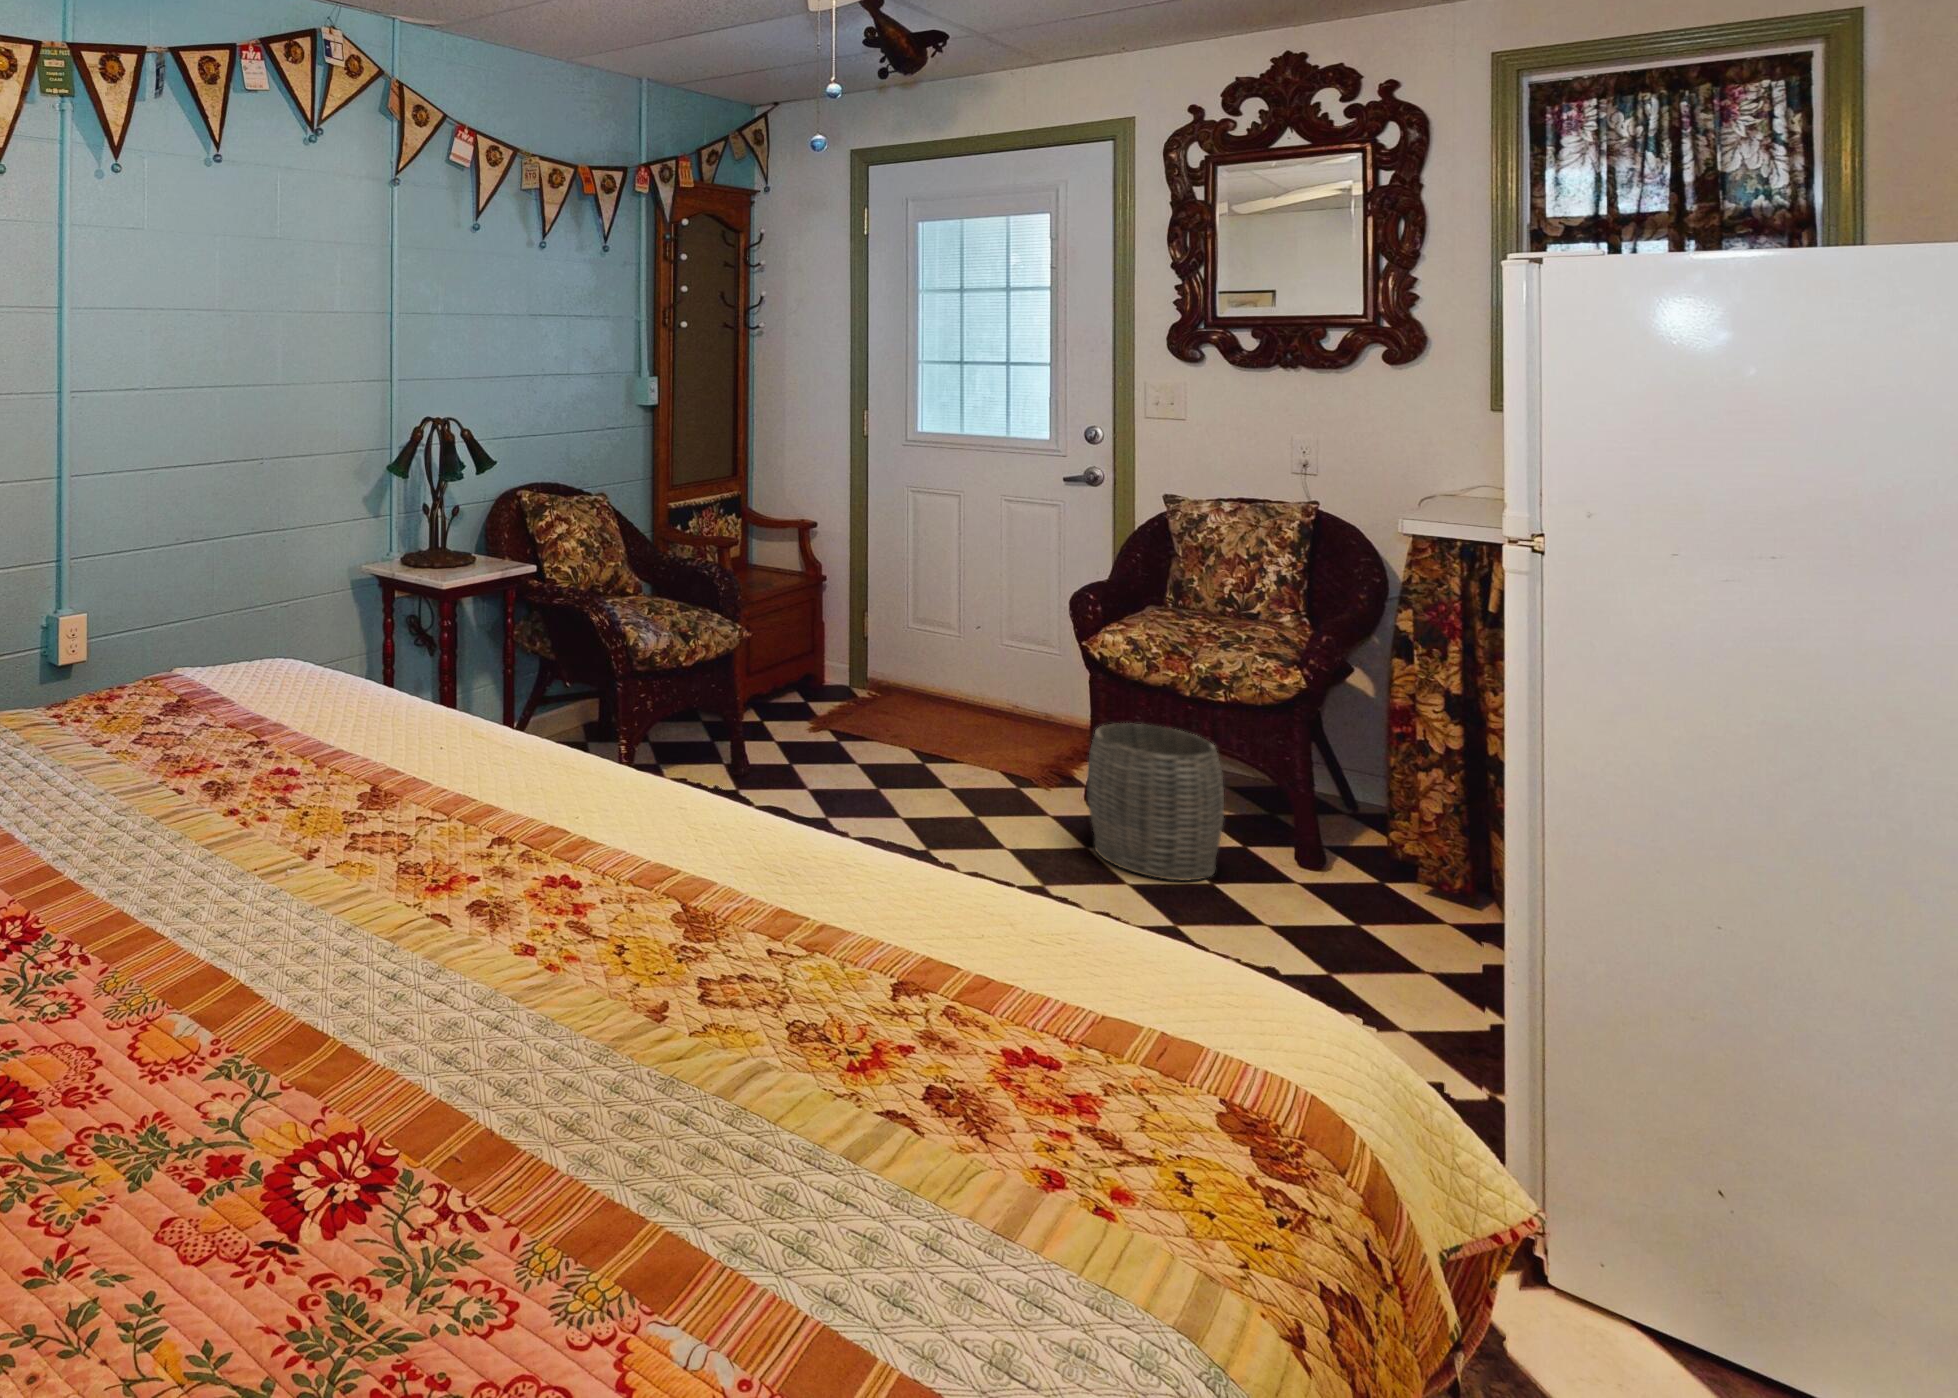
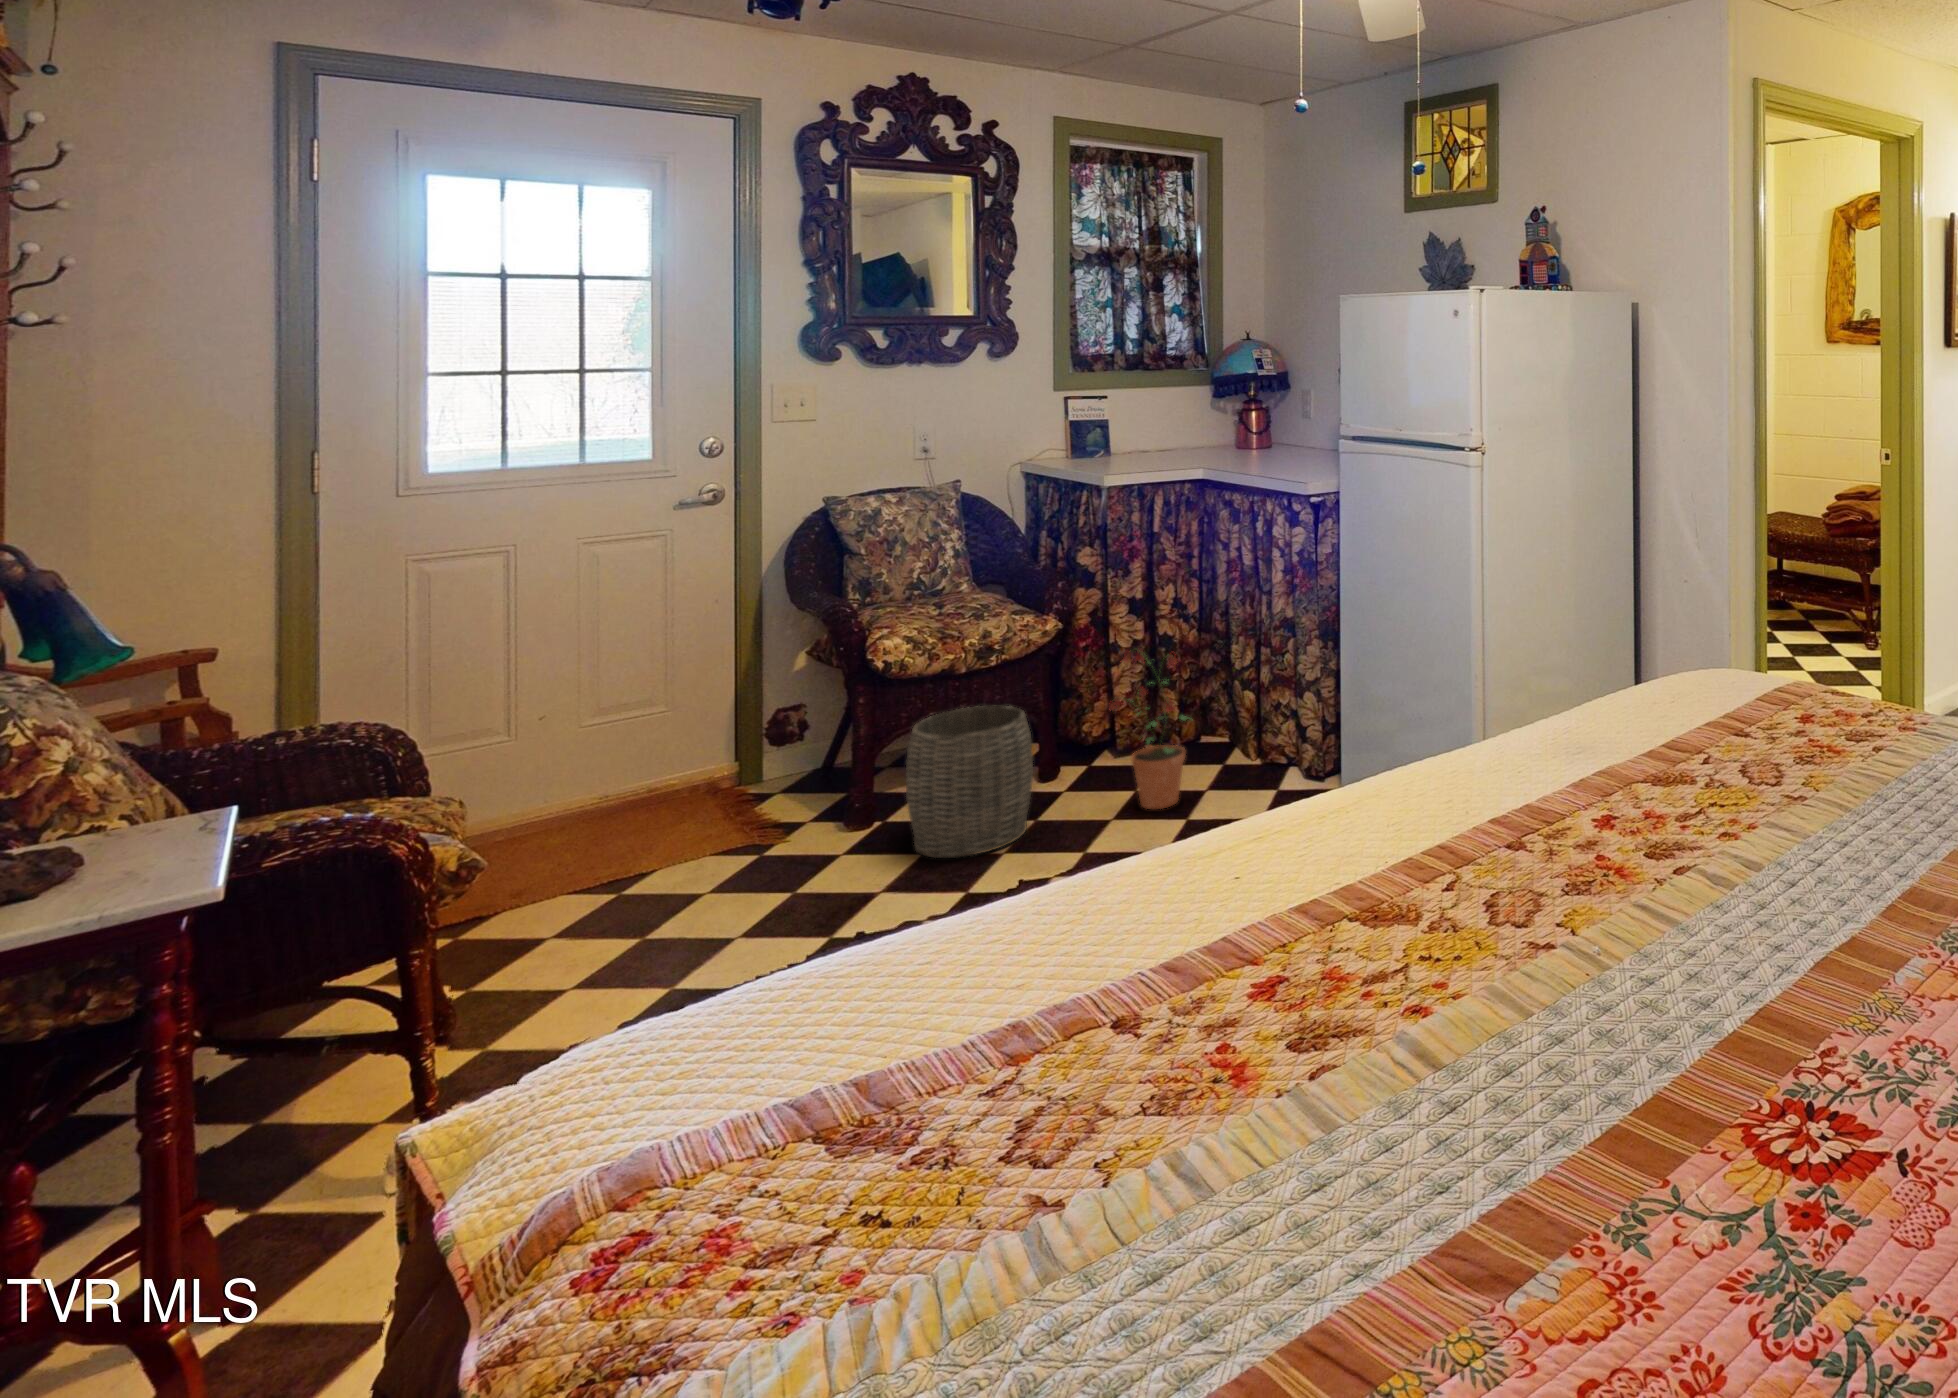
potted plant: none [1294,734,1418,950] -> present [1109,650,1193,809]

